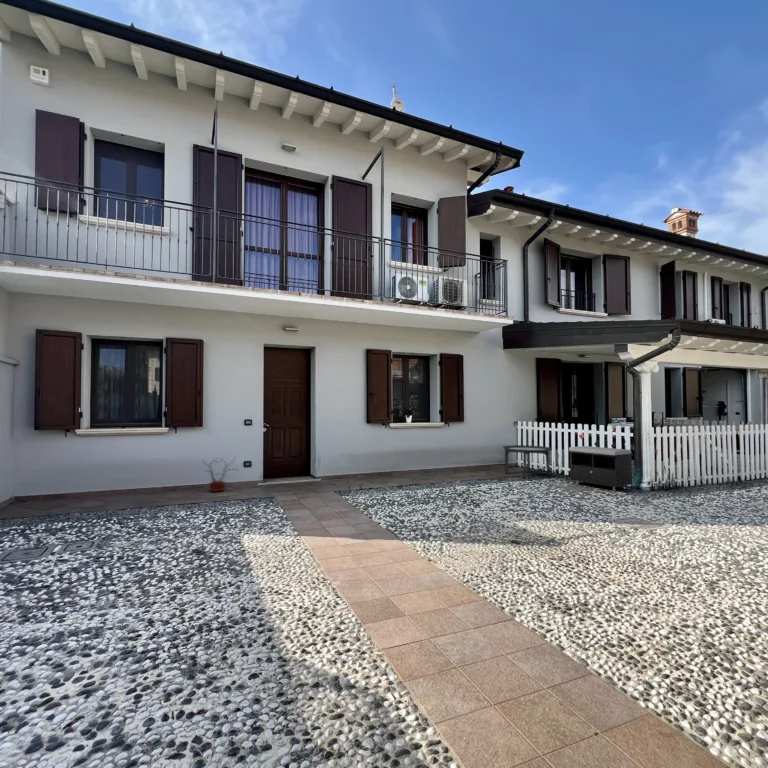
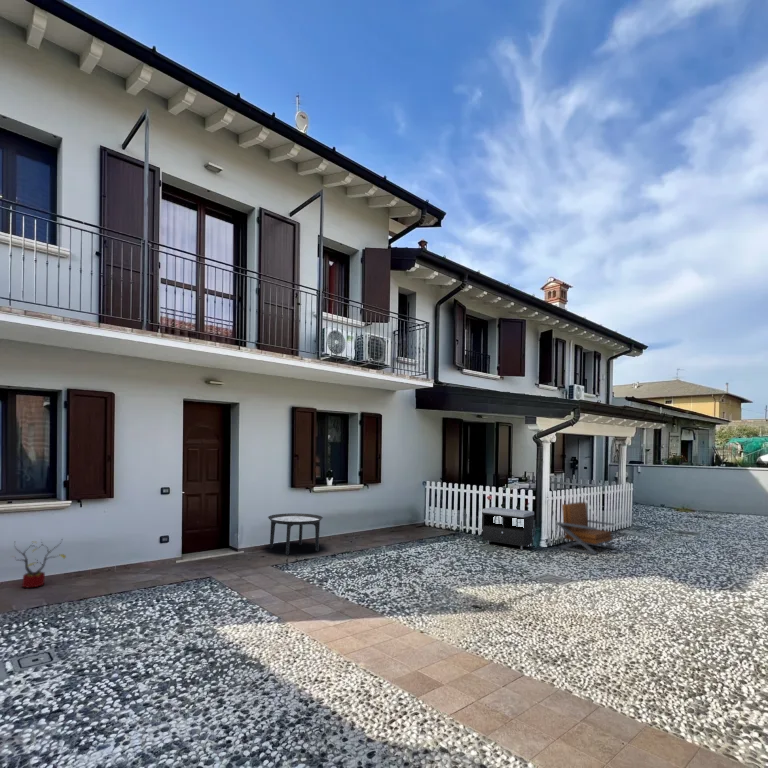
lounge chair: none [660,441,742,499] -> present [557,502,615,554]
round table: present [503,445,551,478] -> present [268,513,323,555]
decorative plant: present [210,470,226,491] -> present [22,544,66,587]

